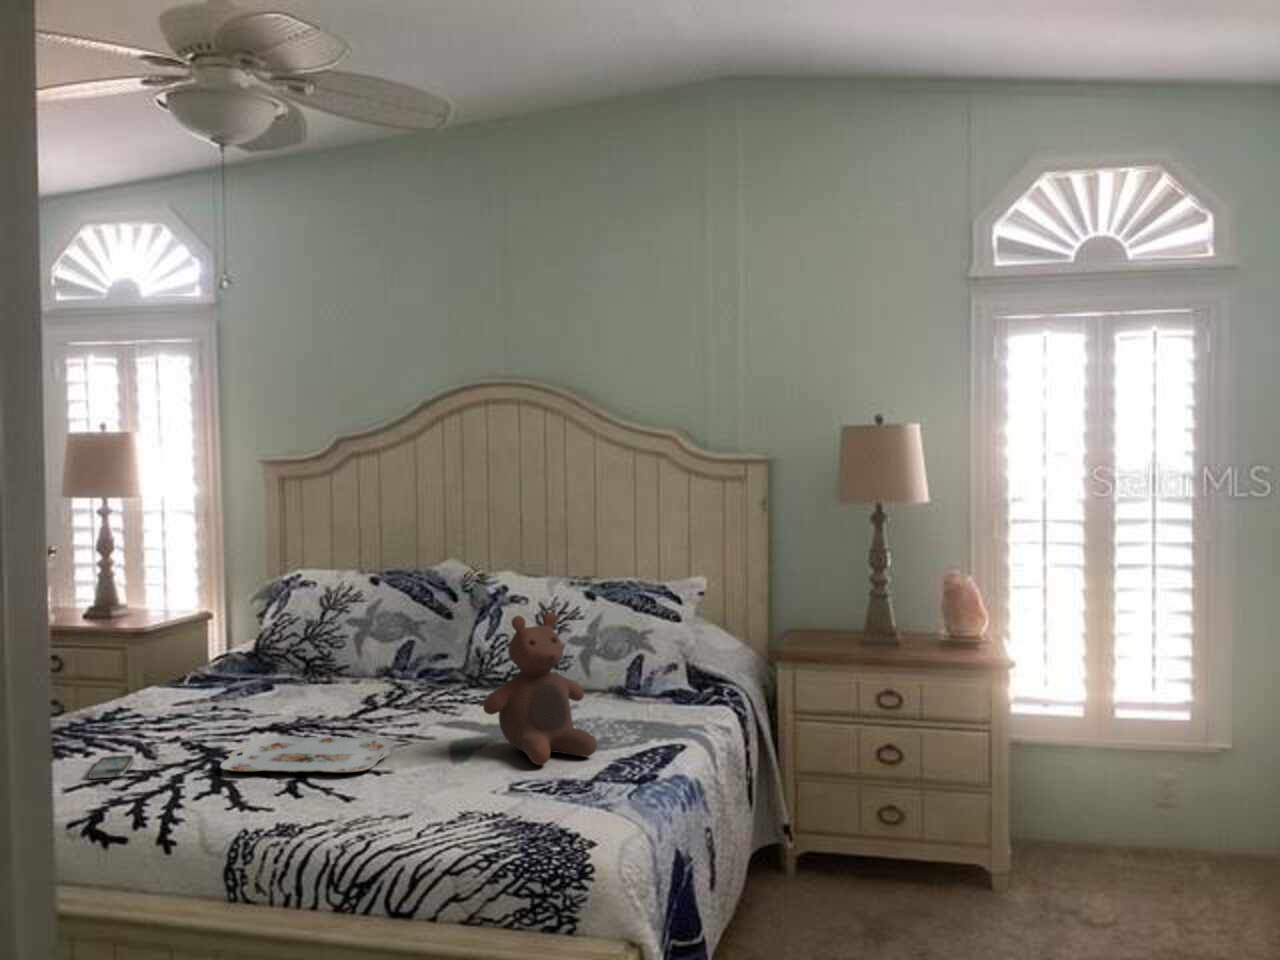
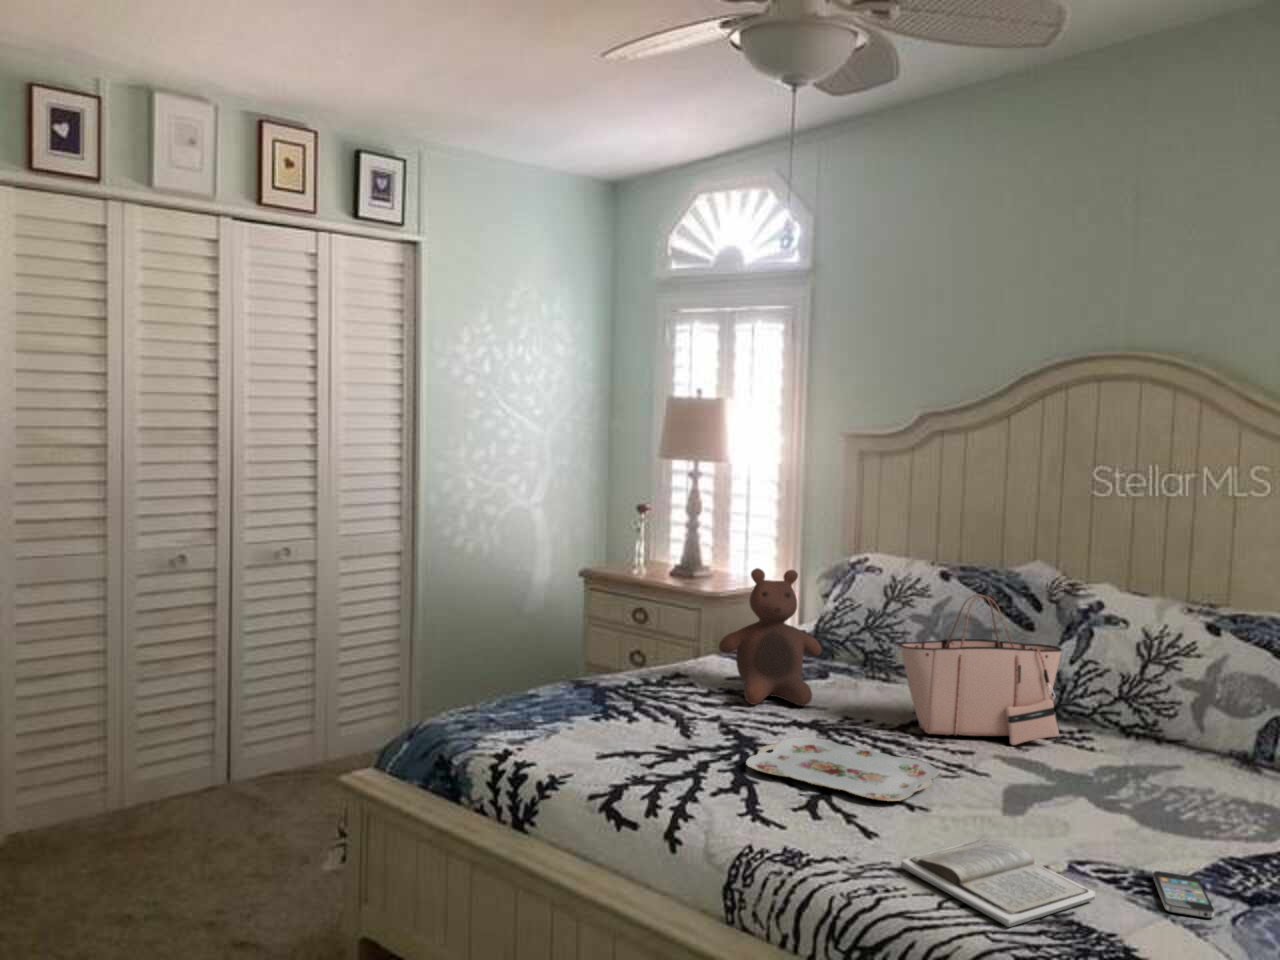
tote bag: none [346,590,485,716] -> present [900,594,1062,745]
stuffed bear: present [483,612,597,765] -> present [719,568,822,706]
smartphone: present [89,755,134,779] -> present [1153,871,1215,918]
book: none [381,780,533,836] -> present [901,839,1095,927]

